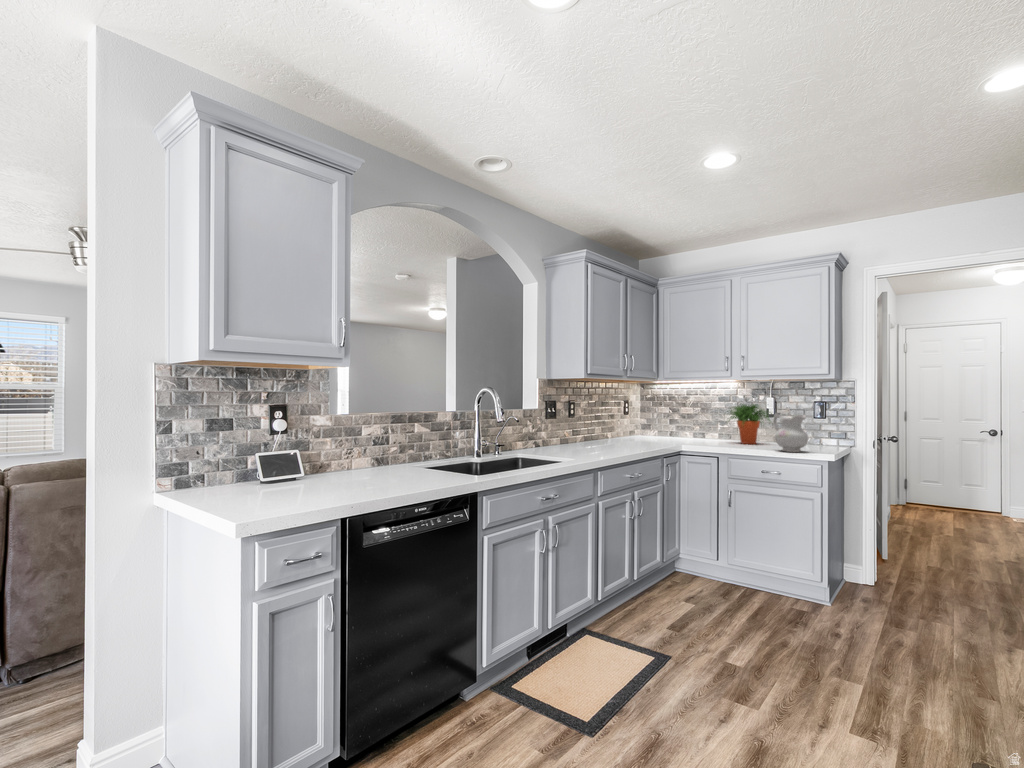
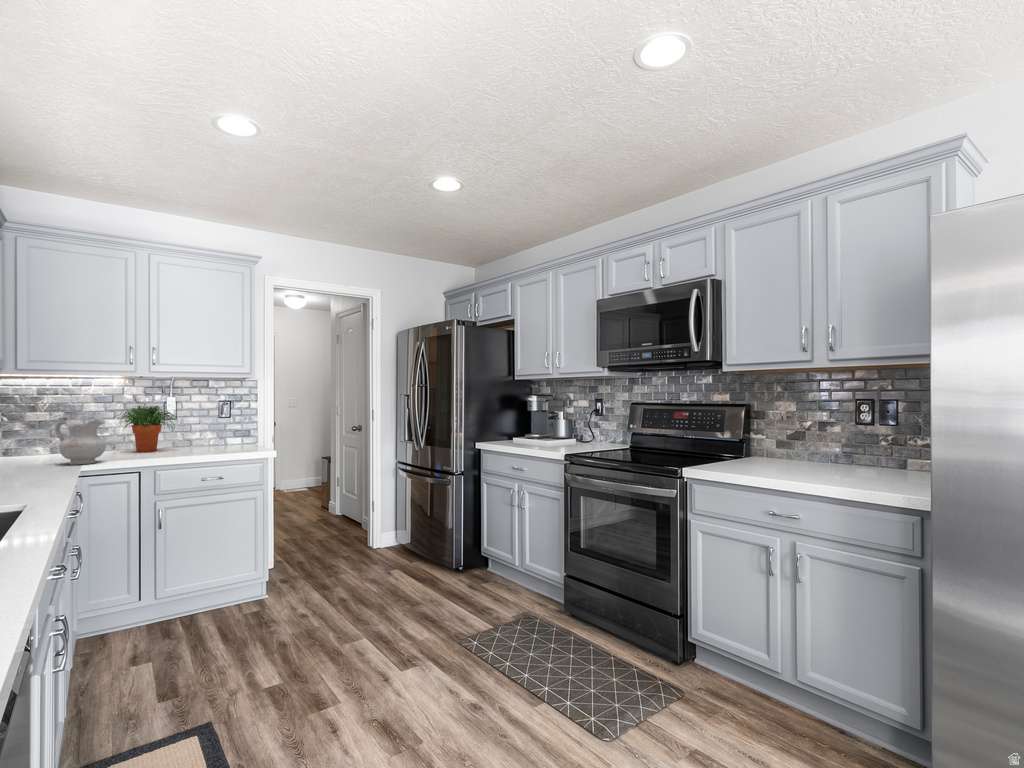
ceramic pitcher: present [773,413,808,452] -> present [55,418,106,465]

